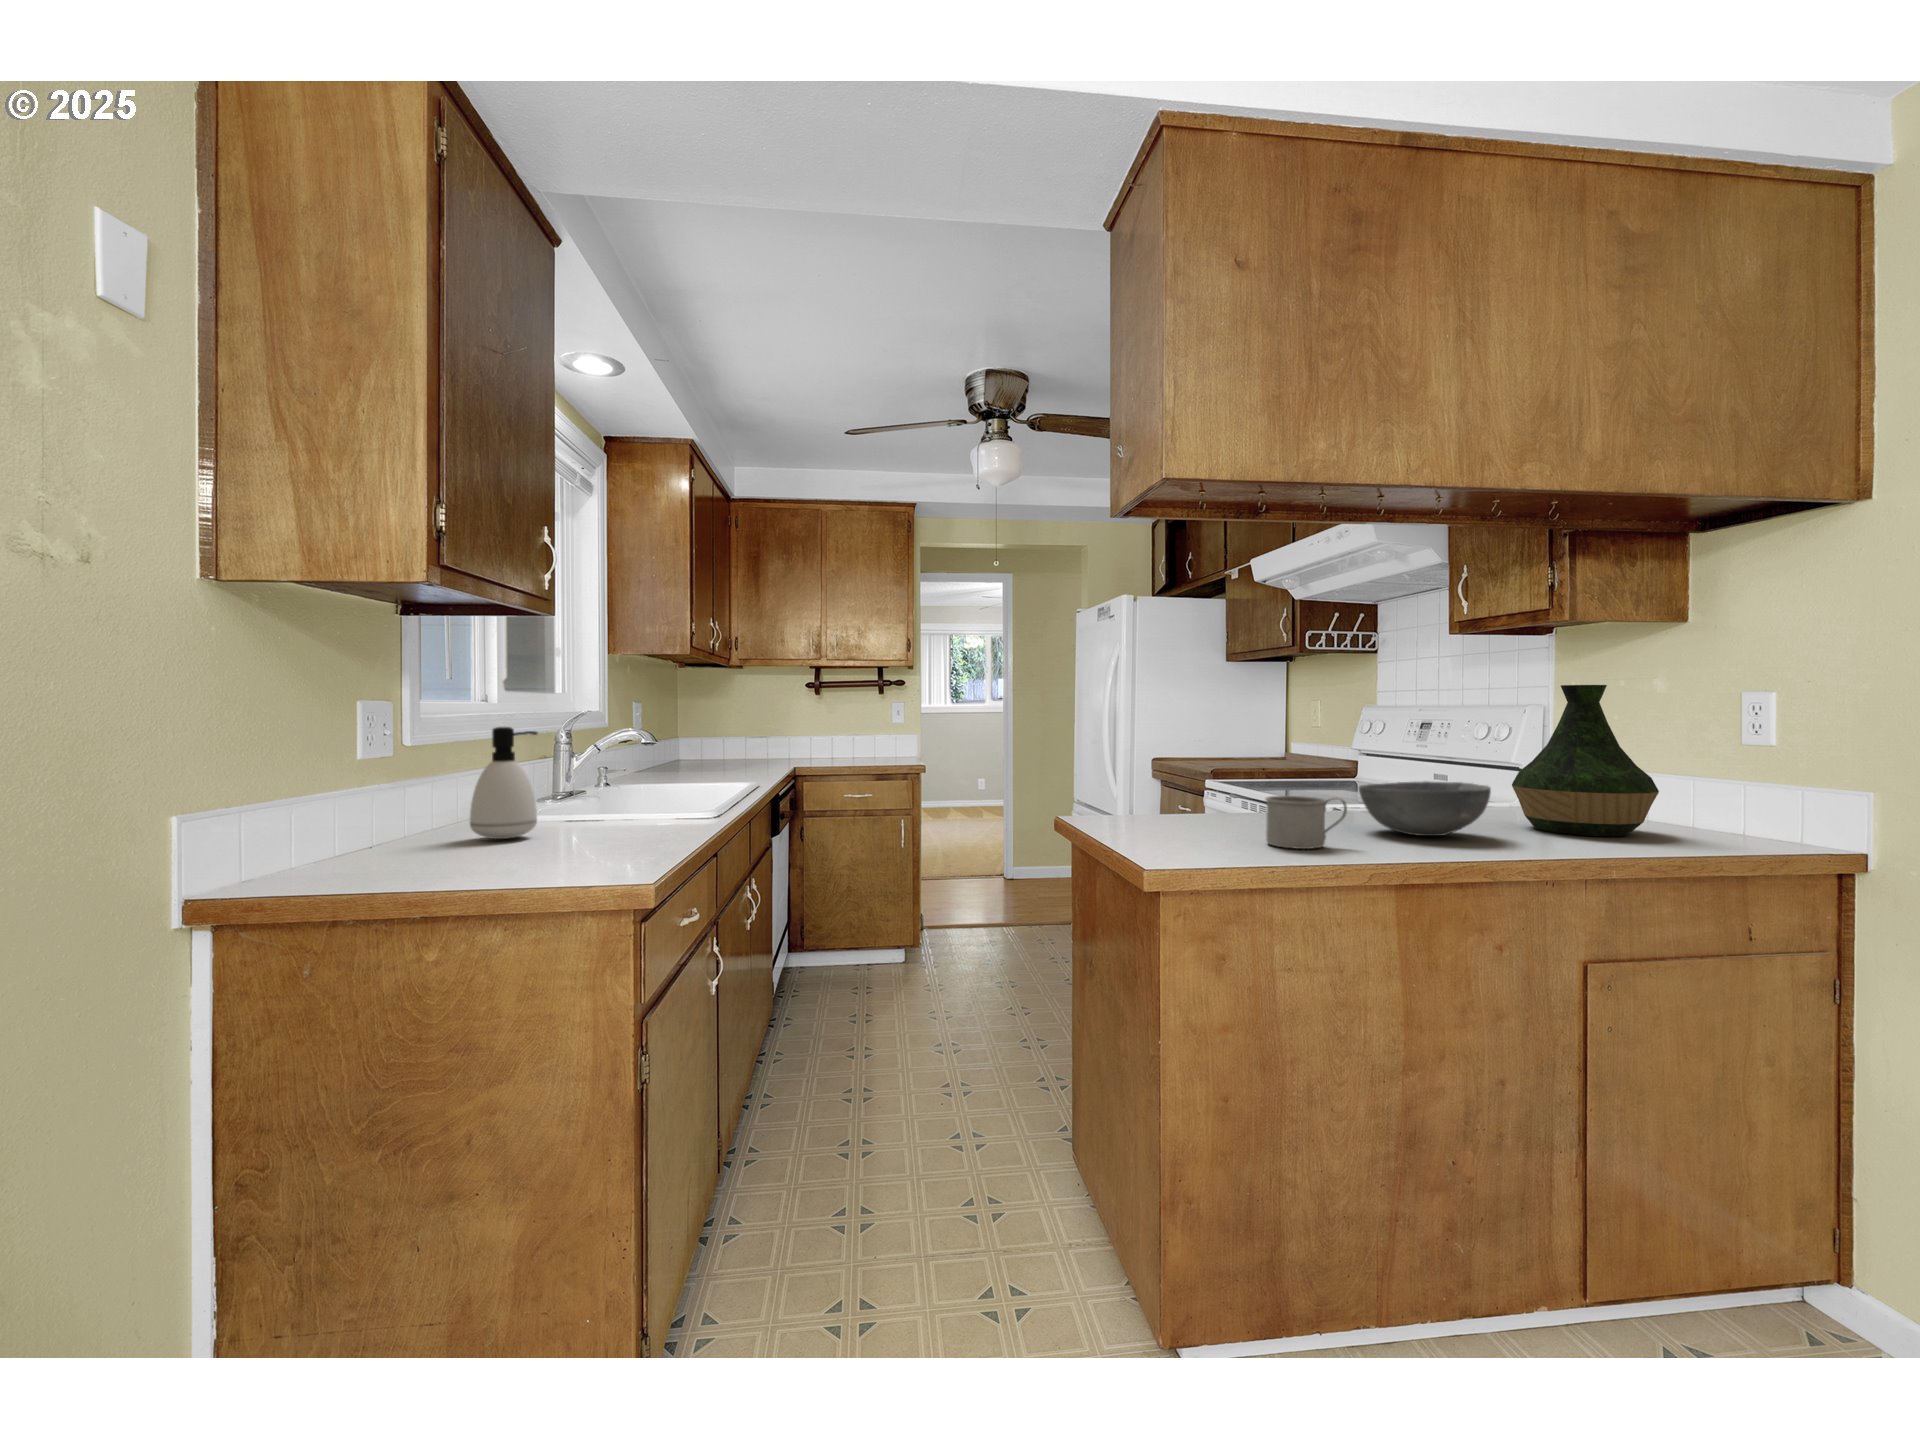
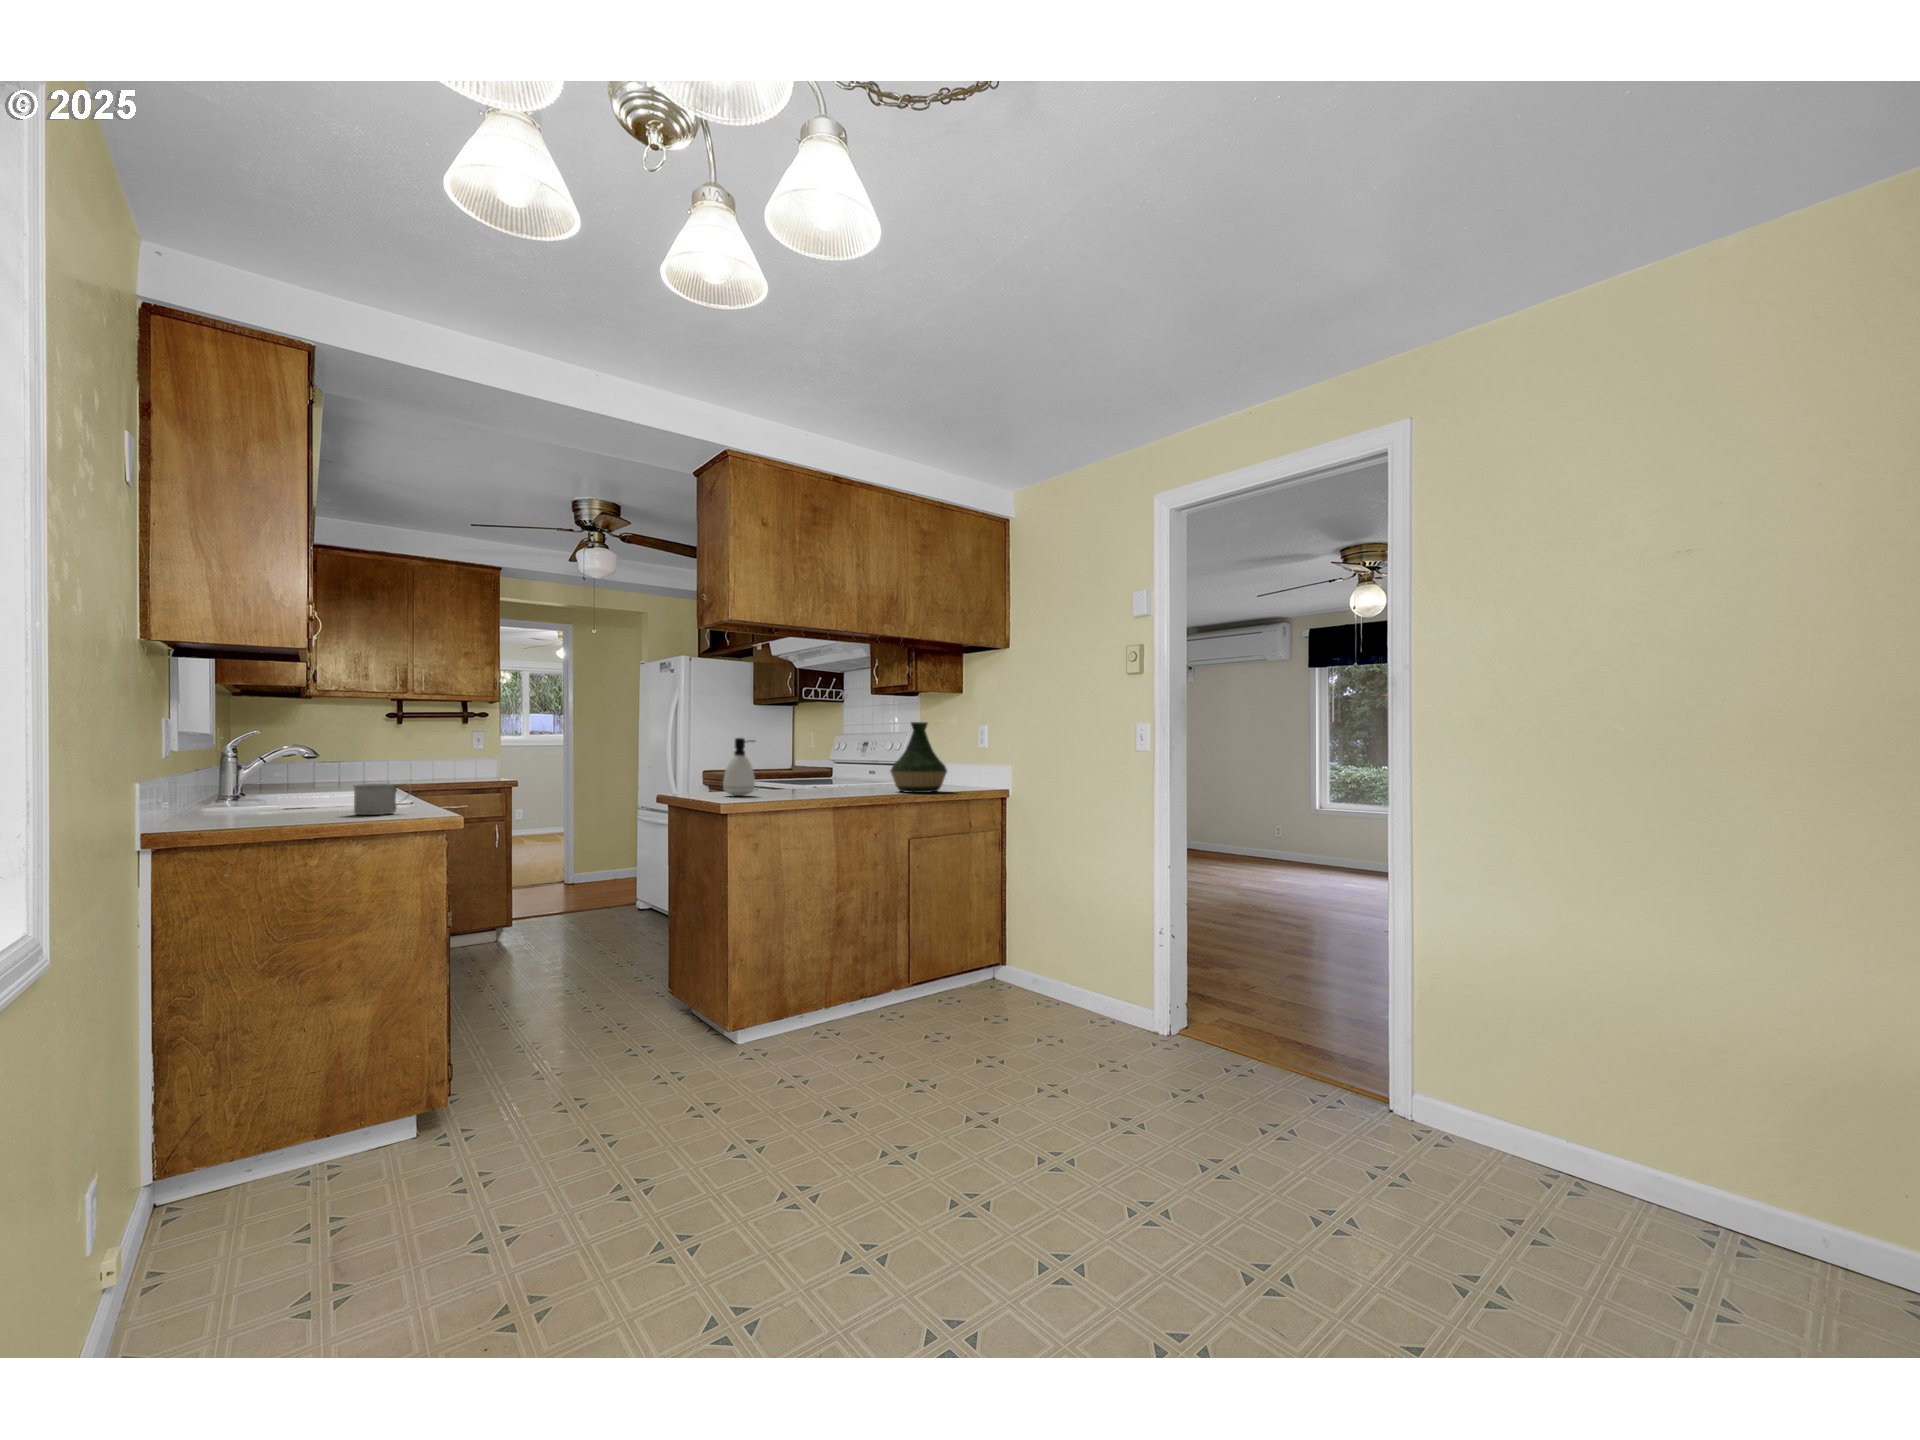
soap dispenser: present [470,727,537,839] -> present [723,738,755,796]
bowl: present [1359,781,1491,836] -> none [818,769,876,794]
mug: present [1265,796,1347,849] -> present [354,783,411,815]

